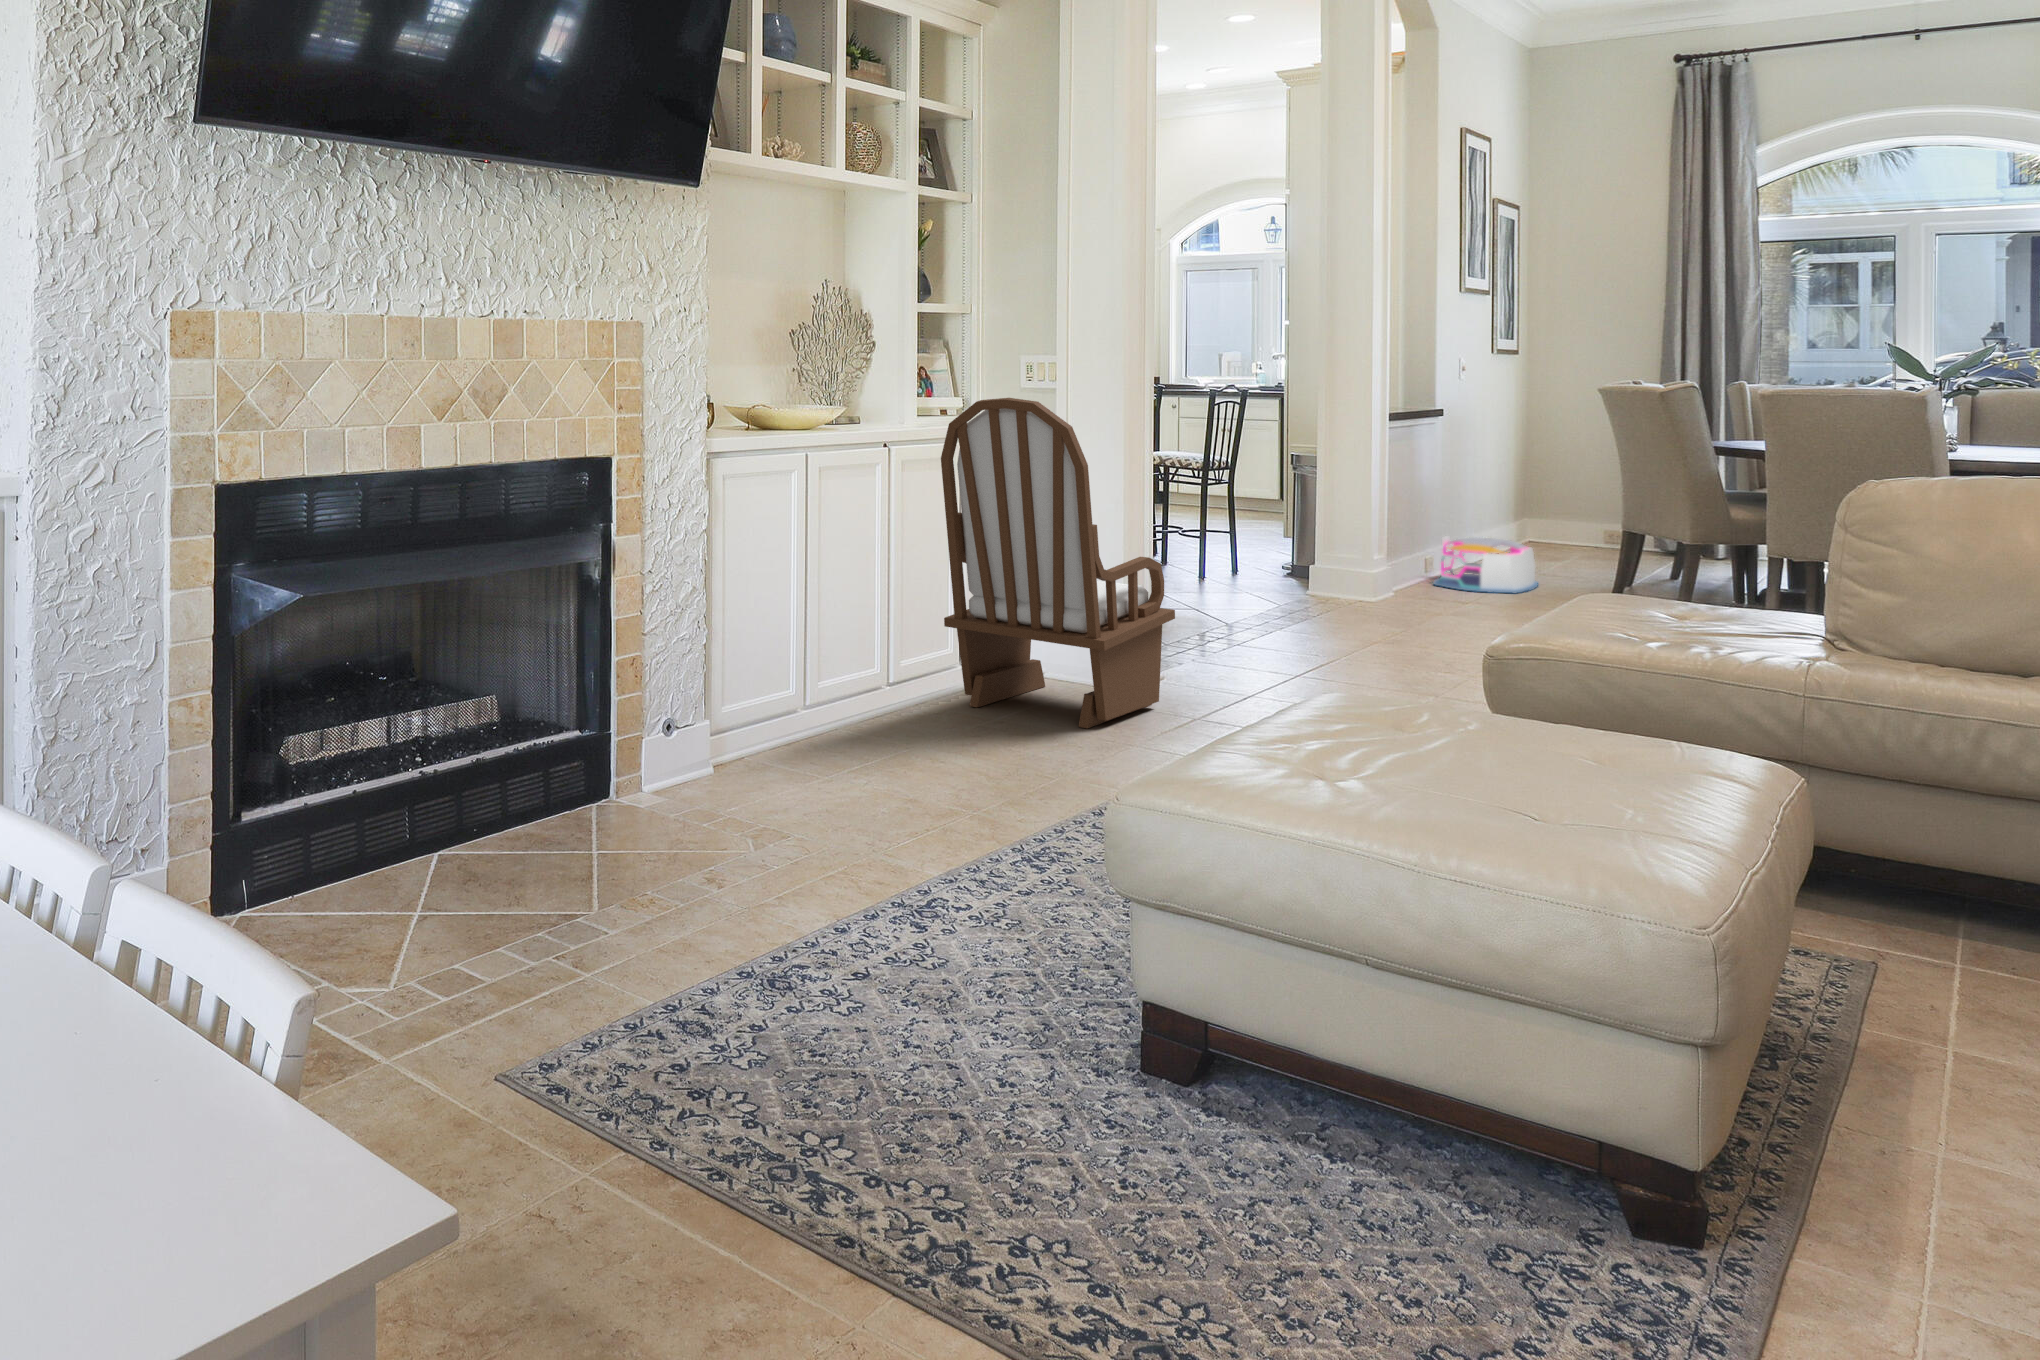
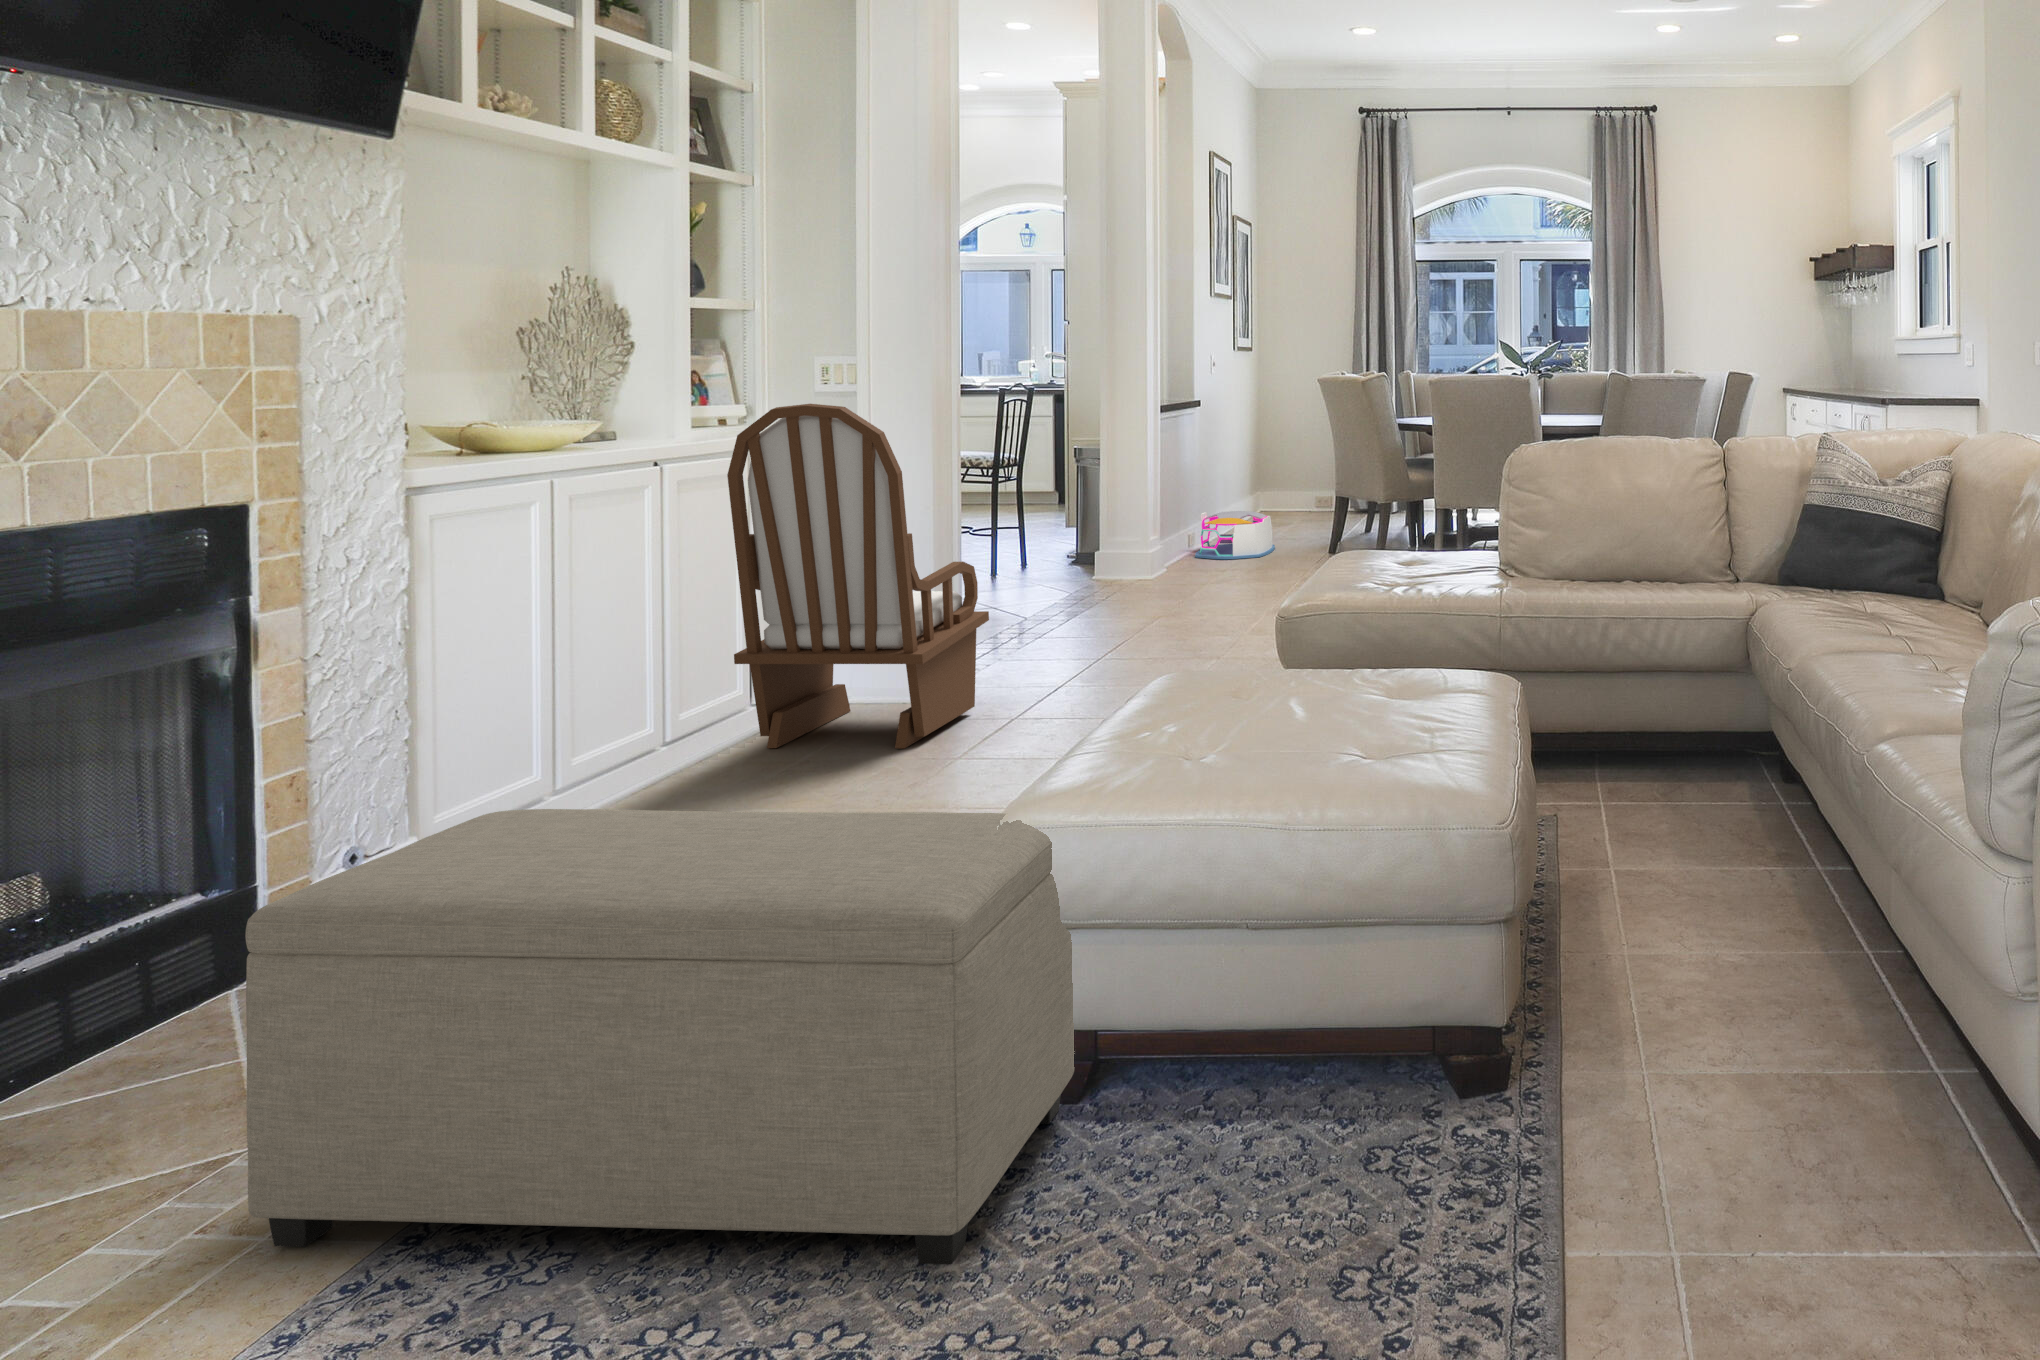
ottoman: none [583,706,1185,1179] -> present [245,809,1075,1264]

